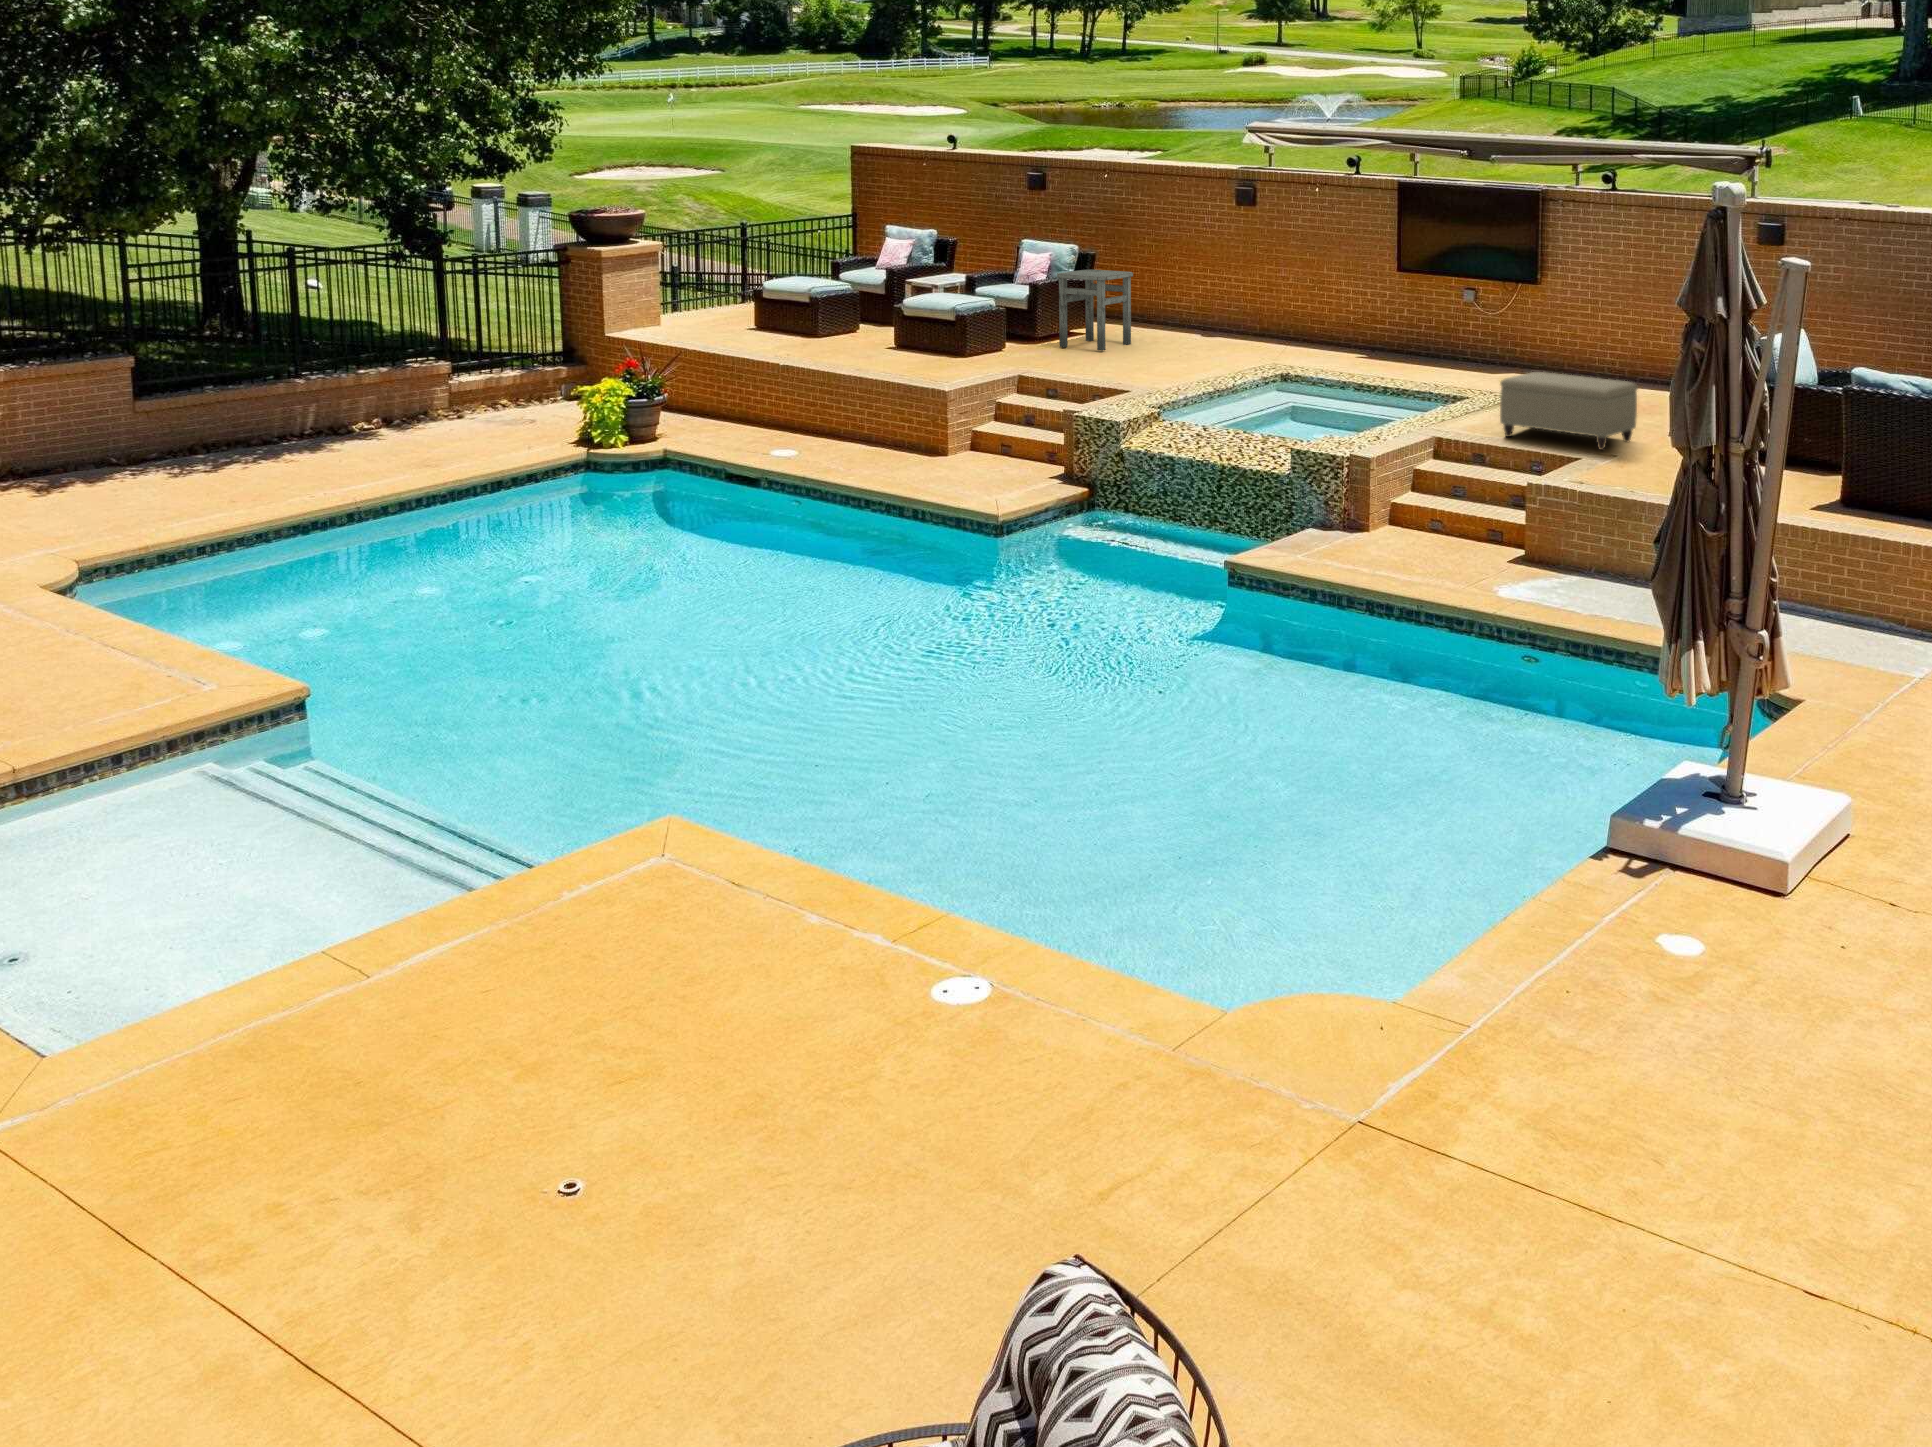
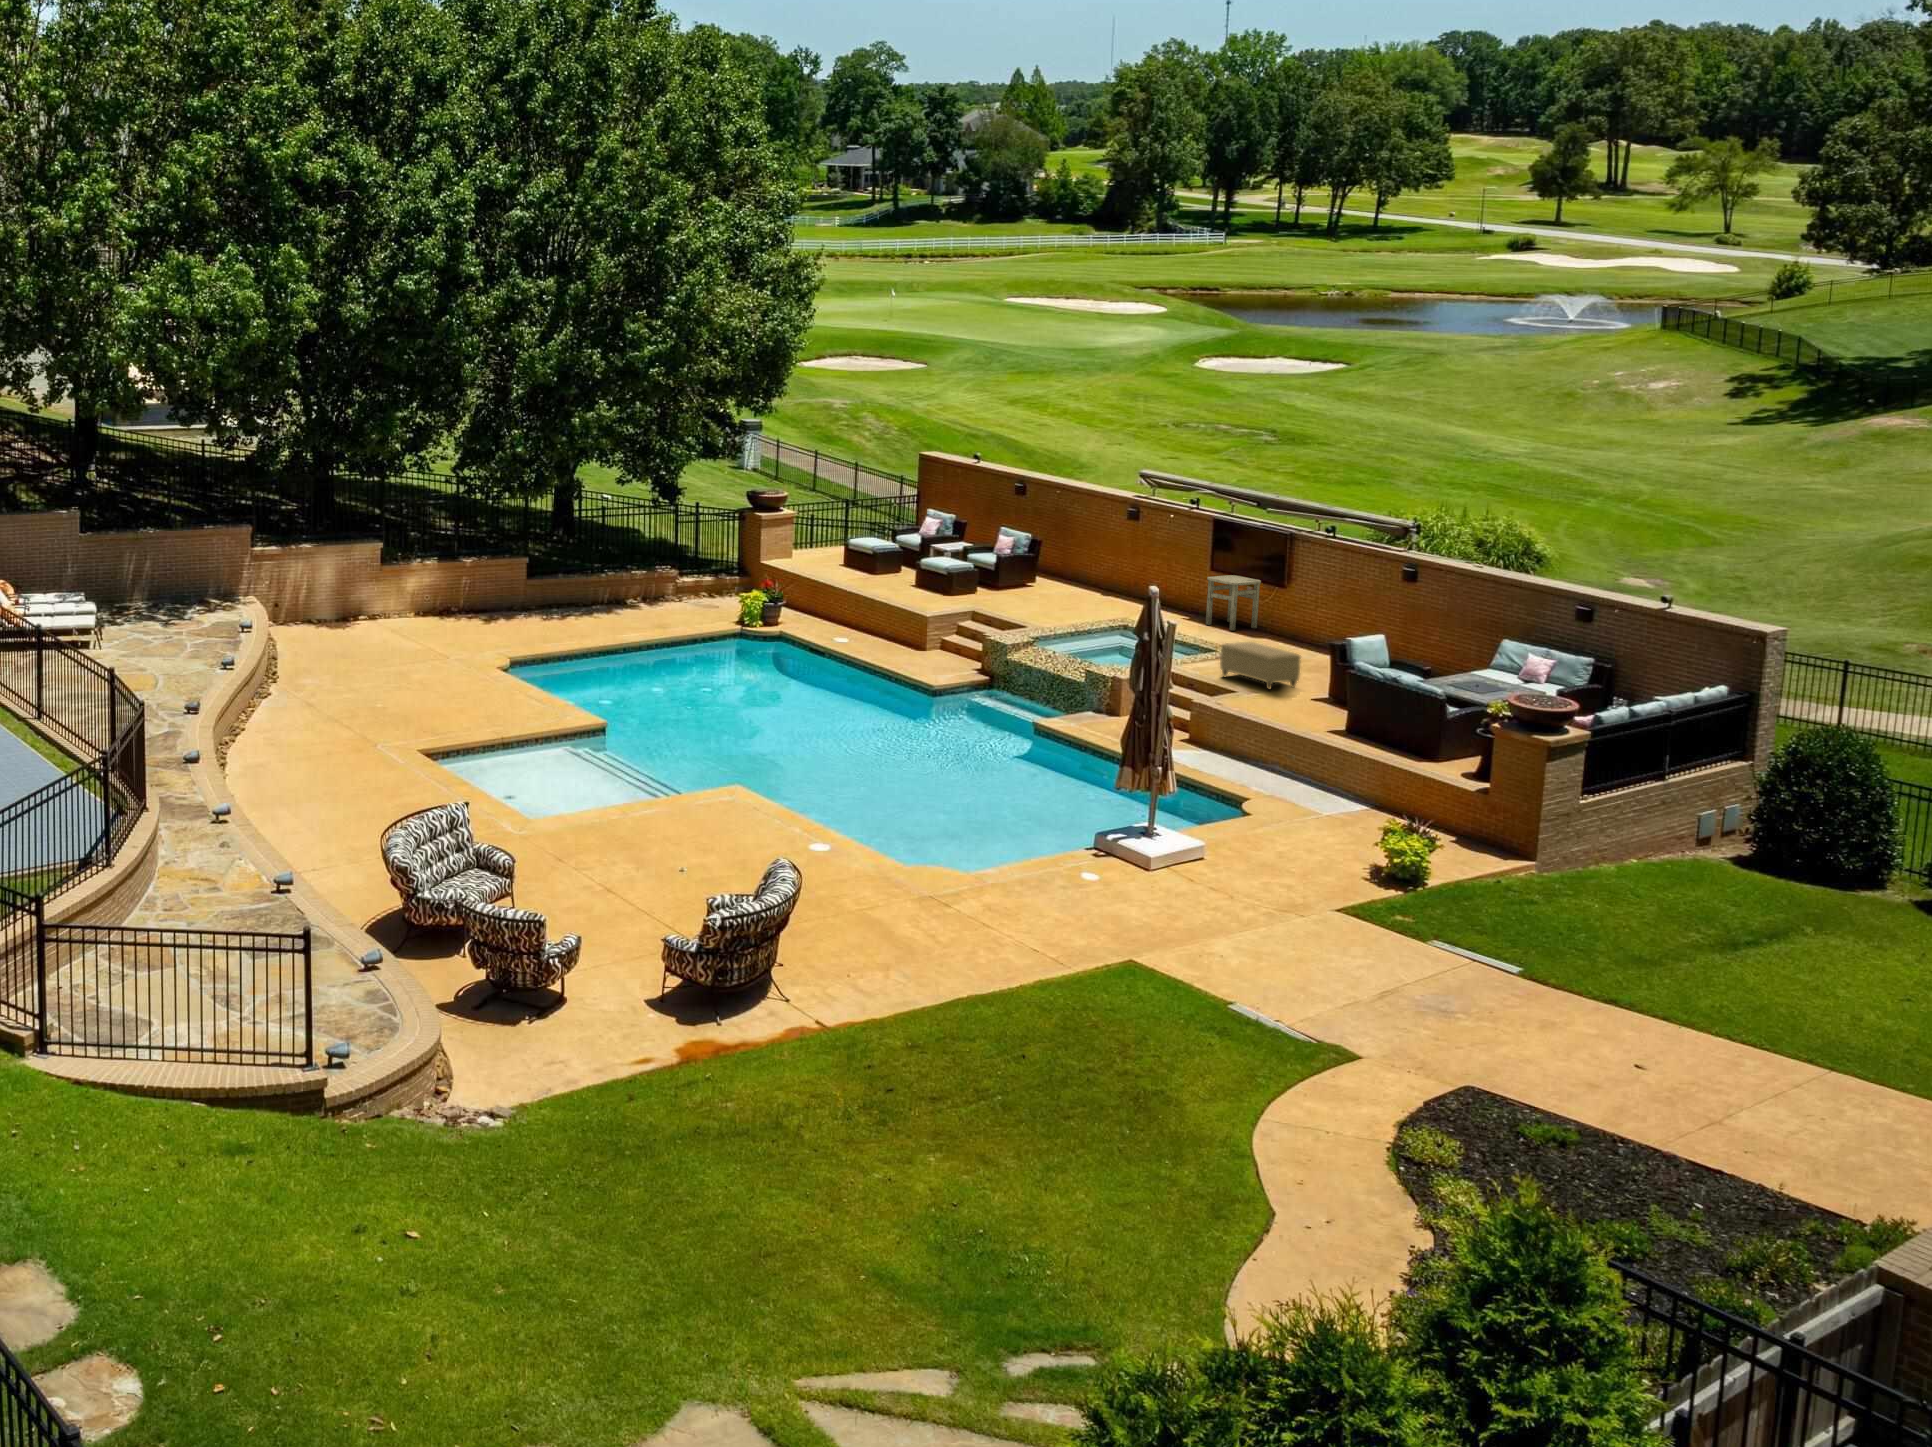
side table: present [1057,270,1133,351] -> present [1206,575,1261,631]

